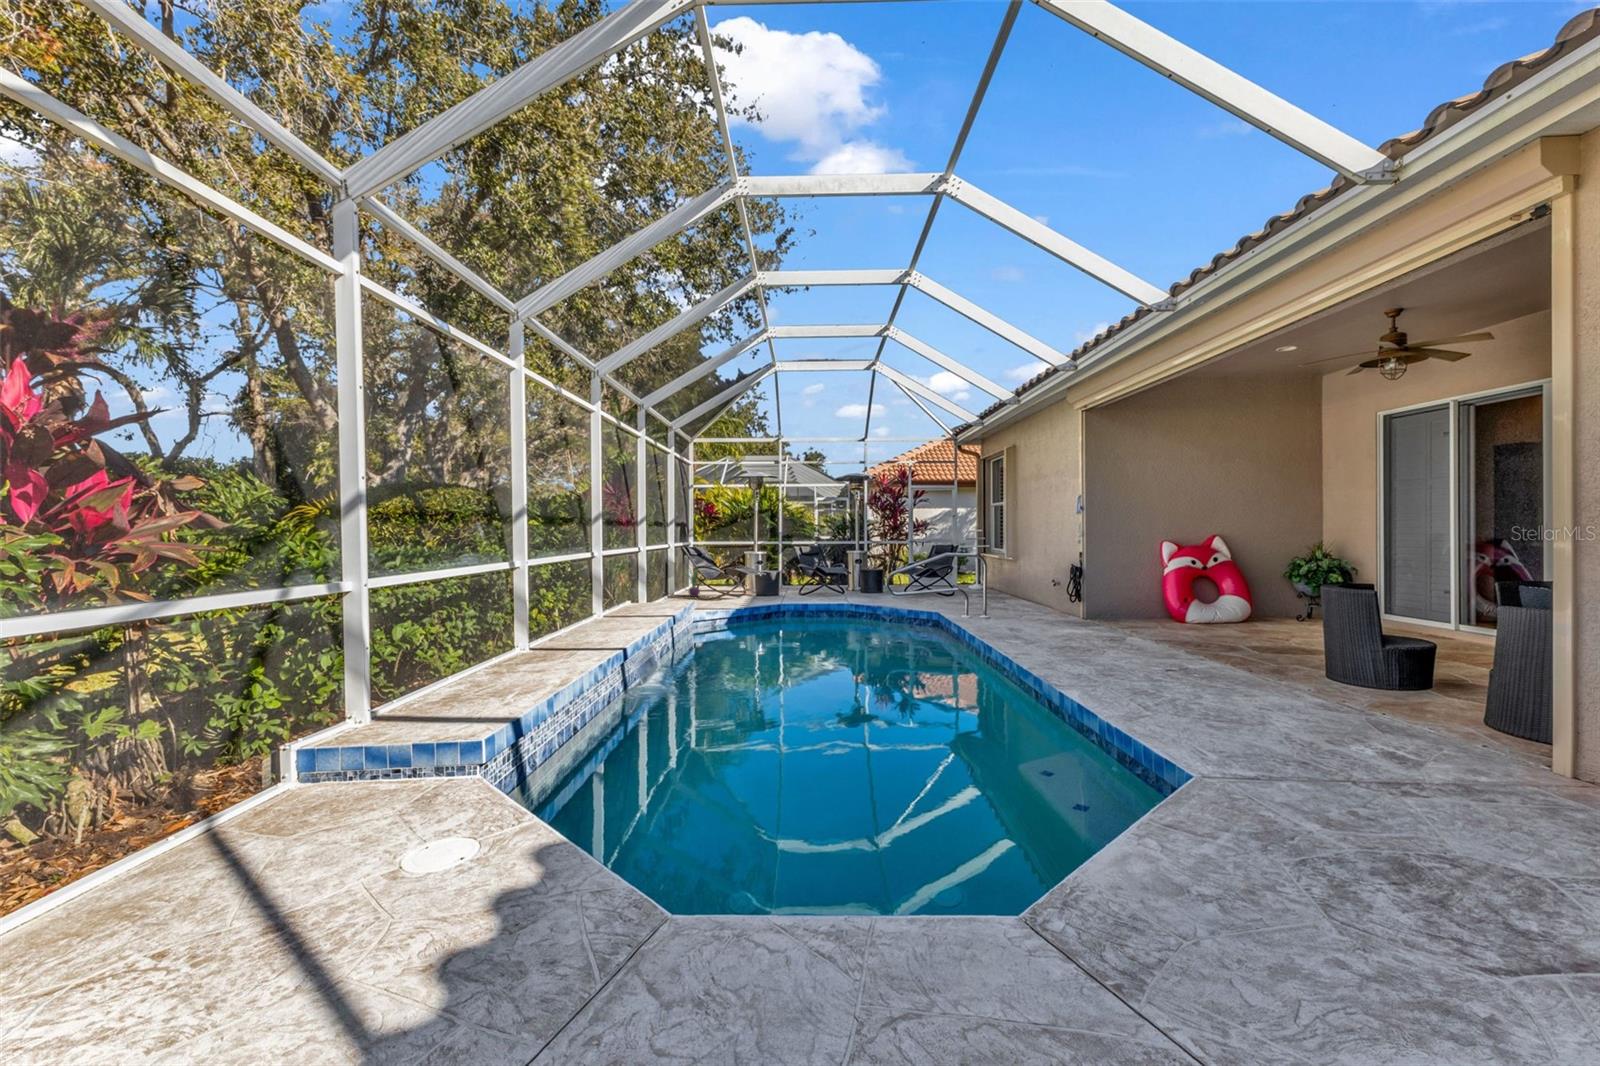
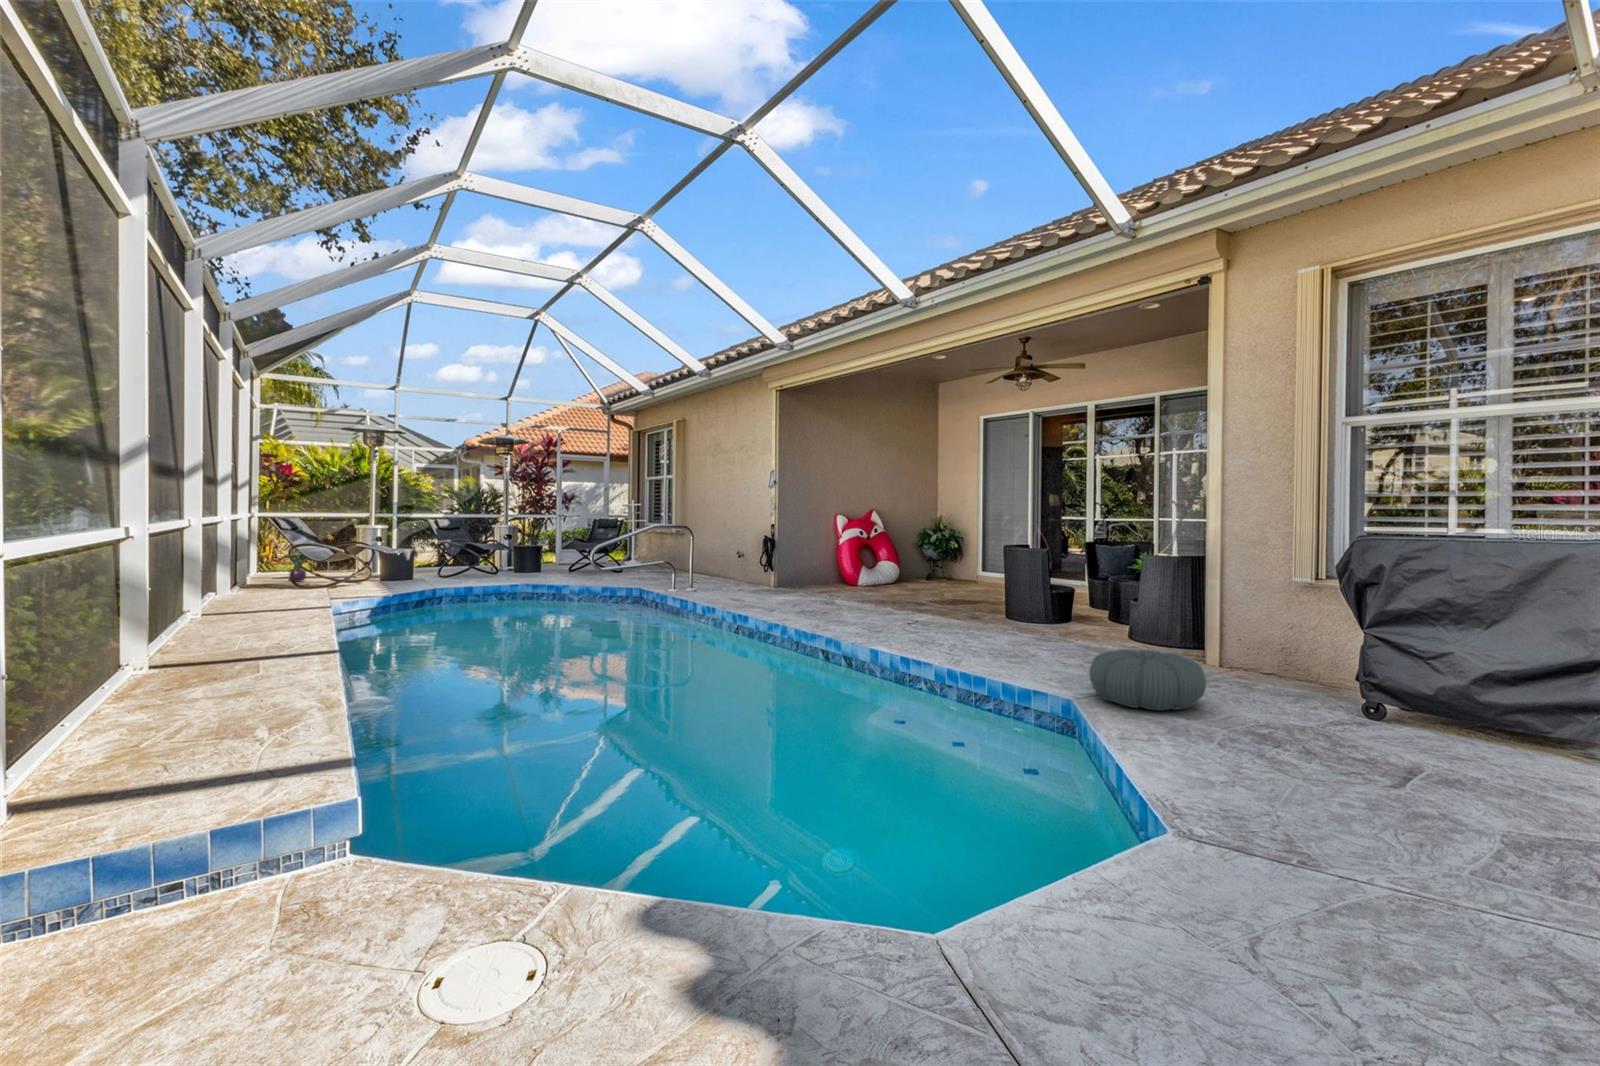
pouf: none [1344,726,1534,818] -> present [1089,649,1206,711]

